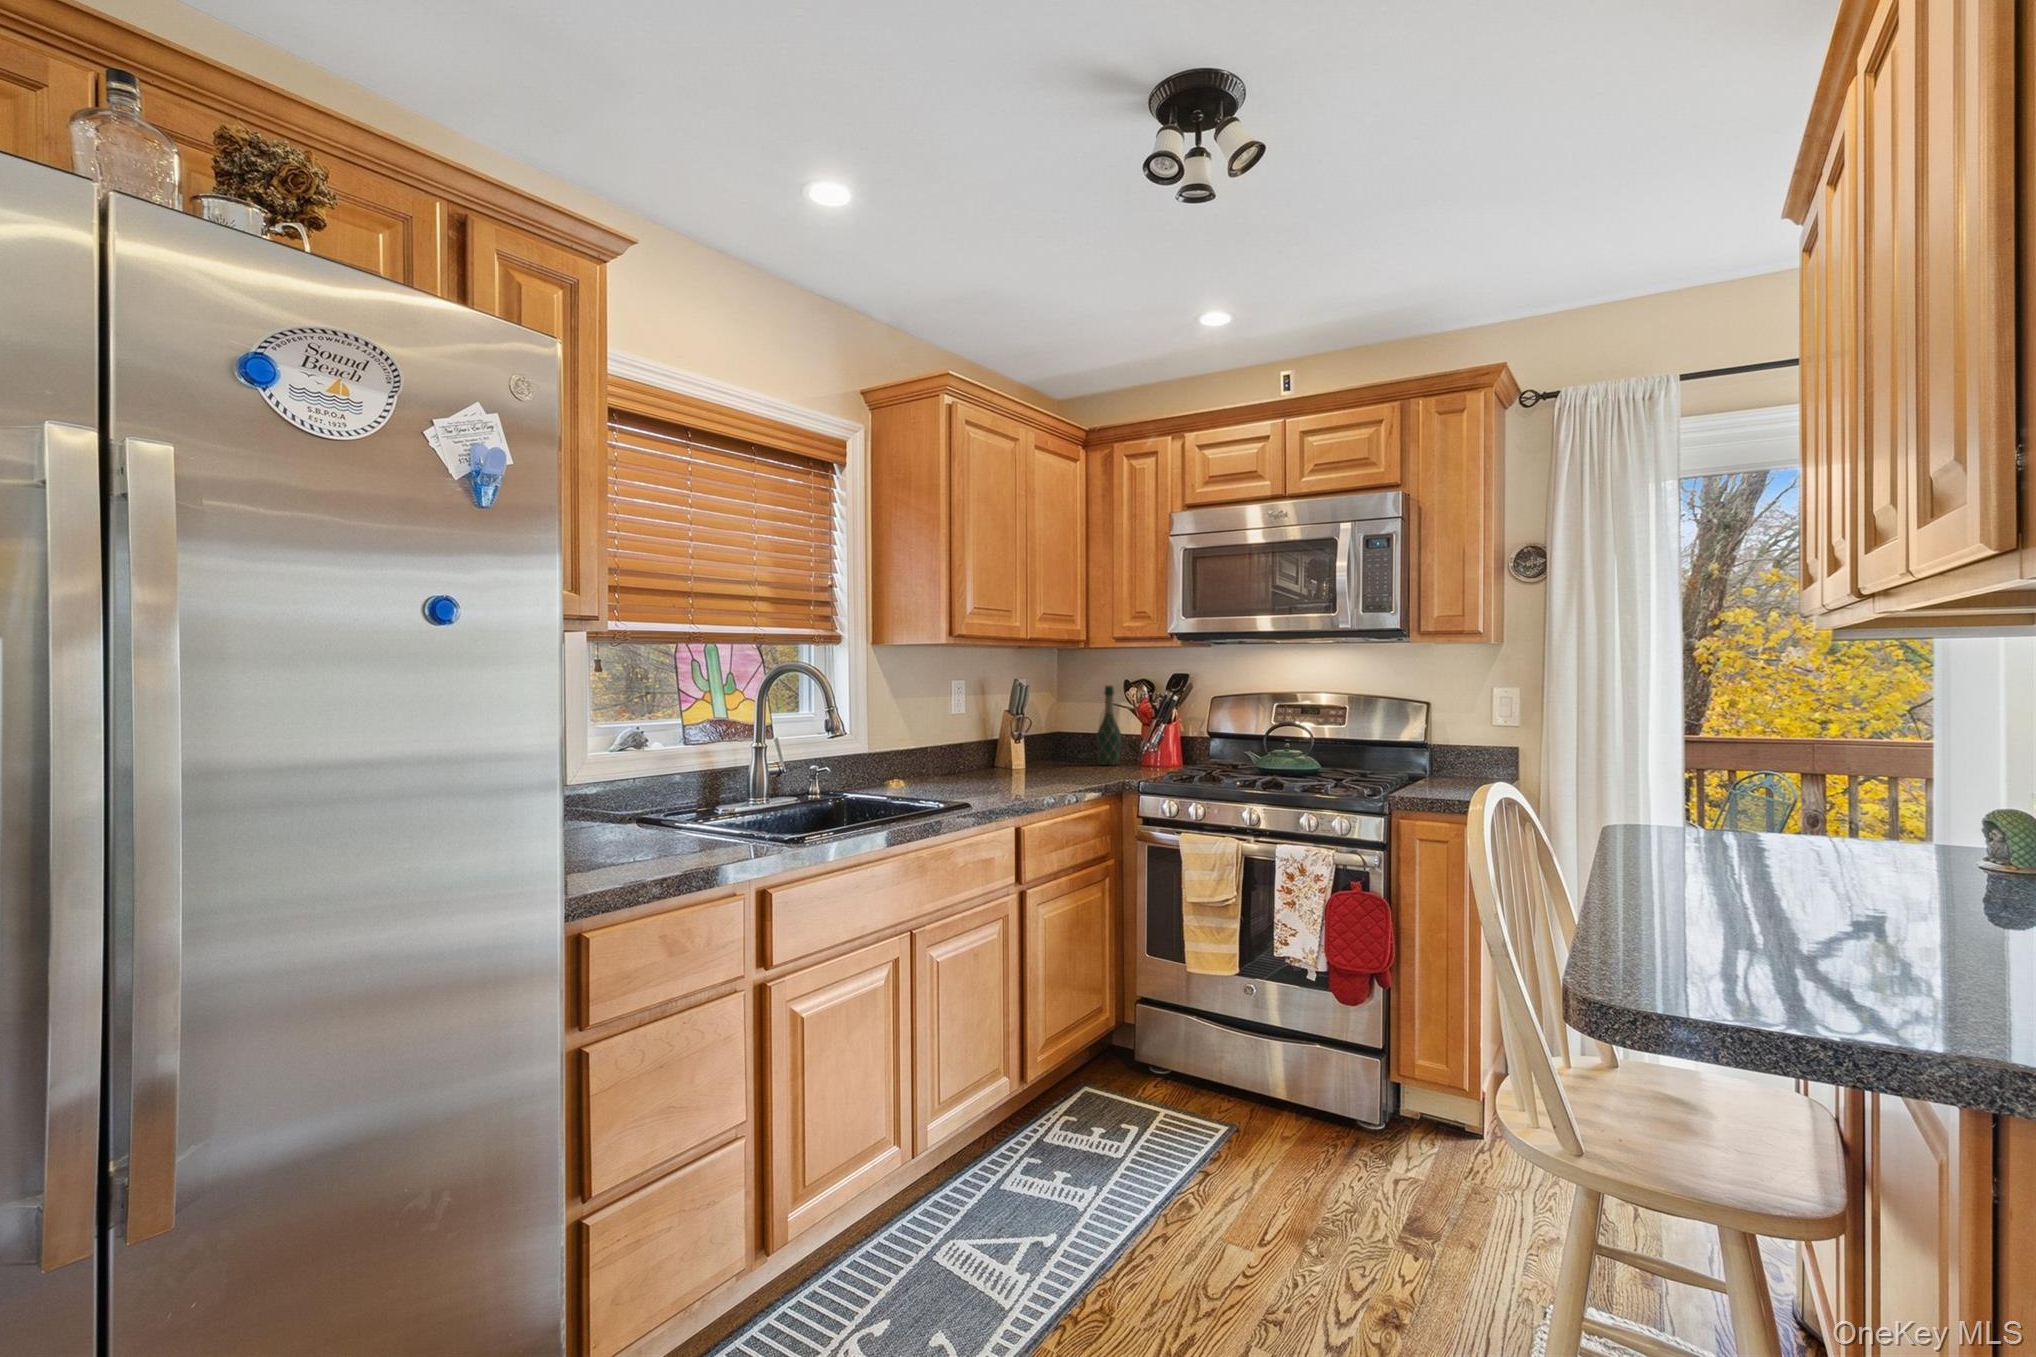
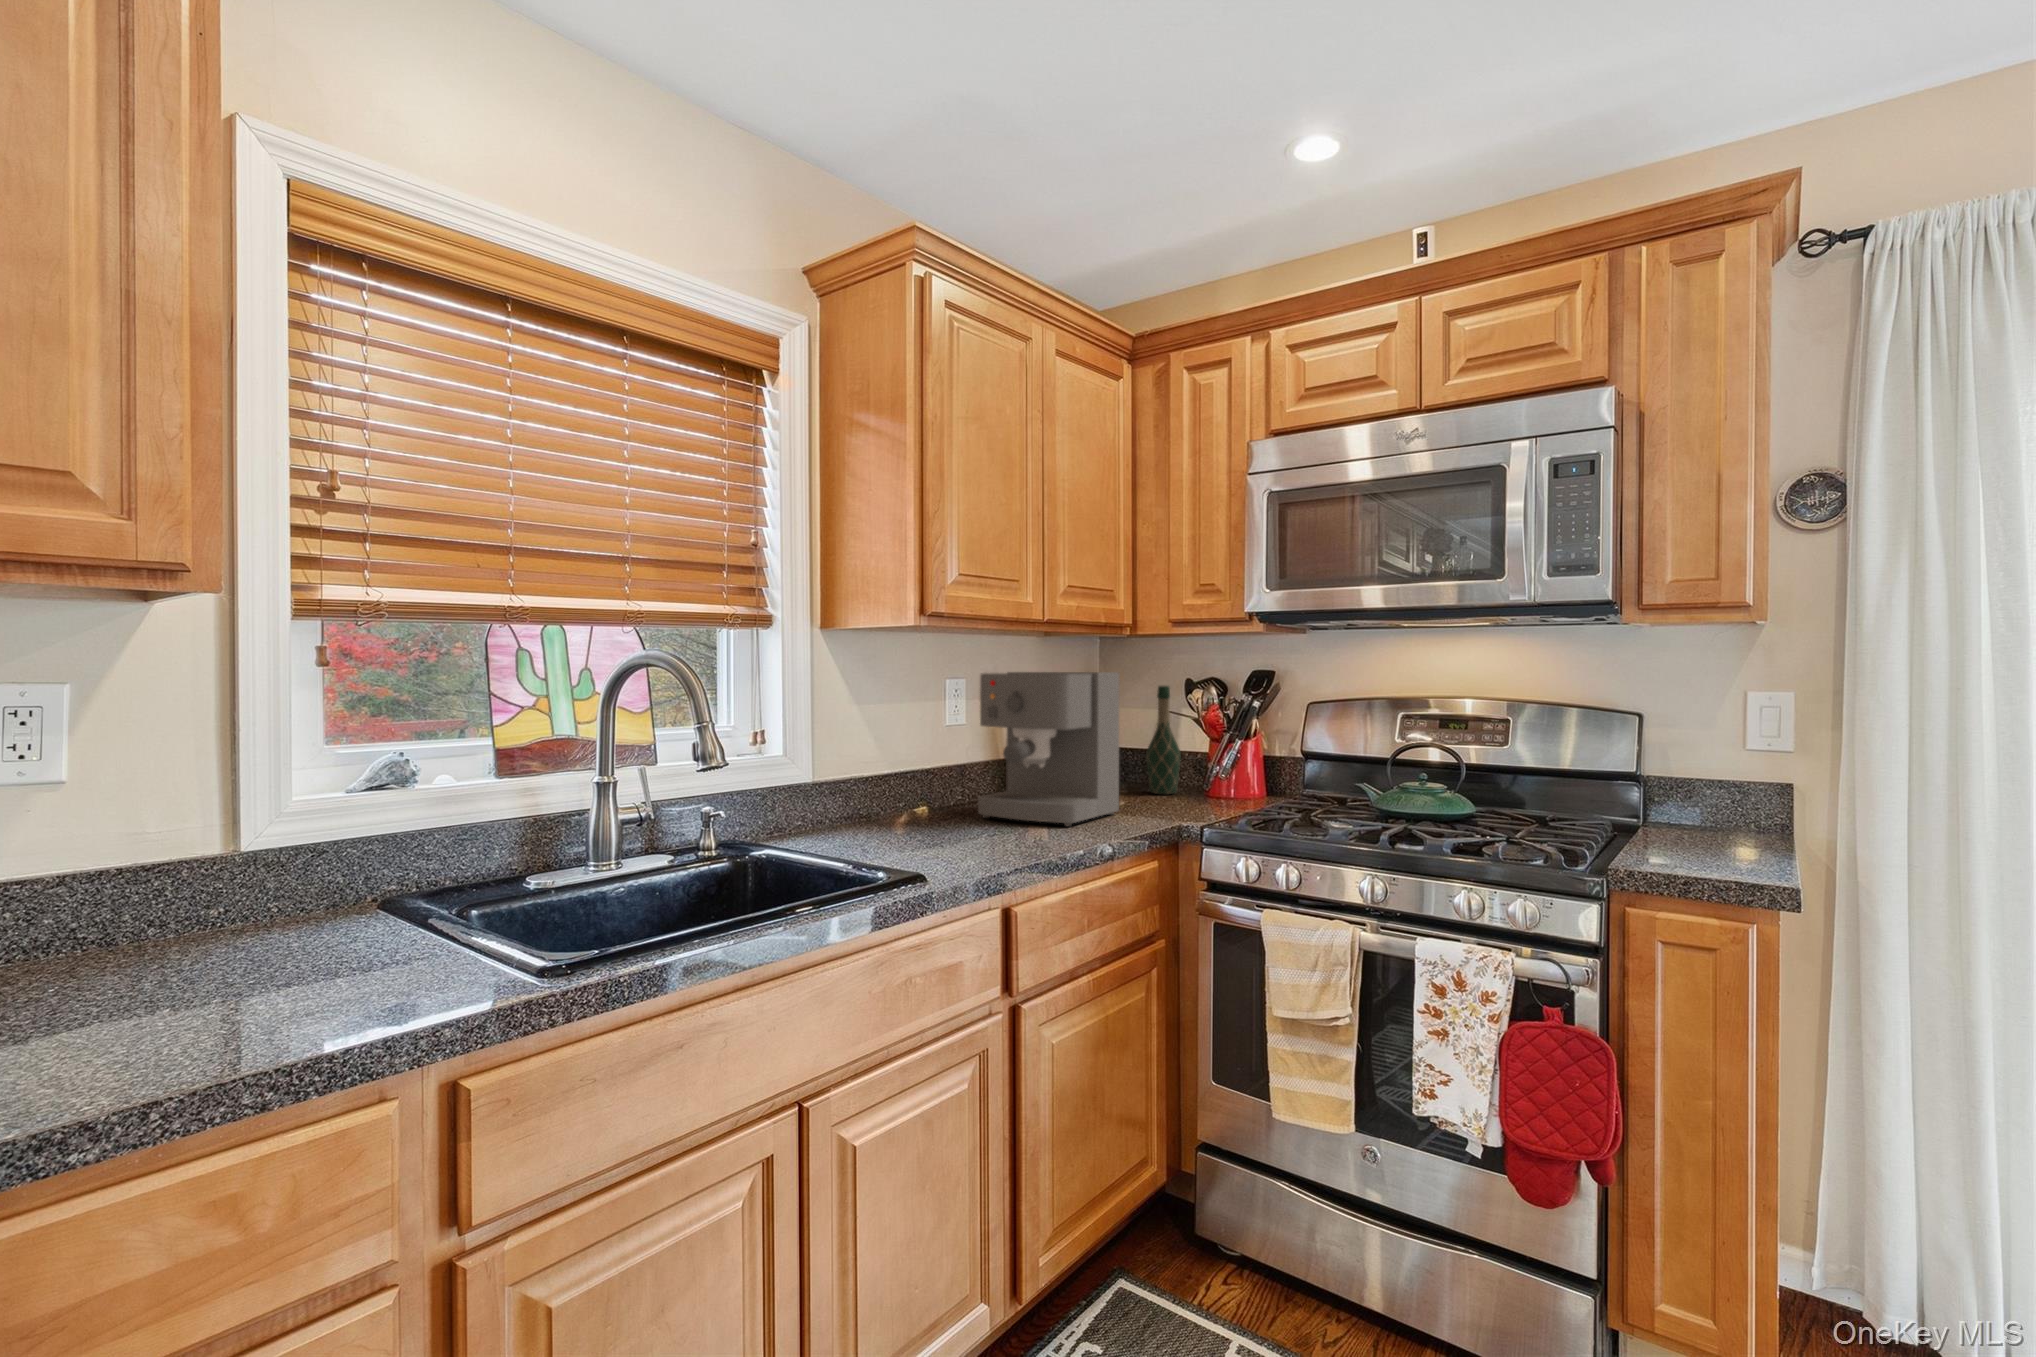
coffee maker: none [983,676,1081,783] -> present [978,672,1120,826]

